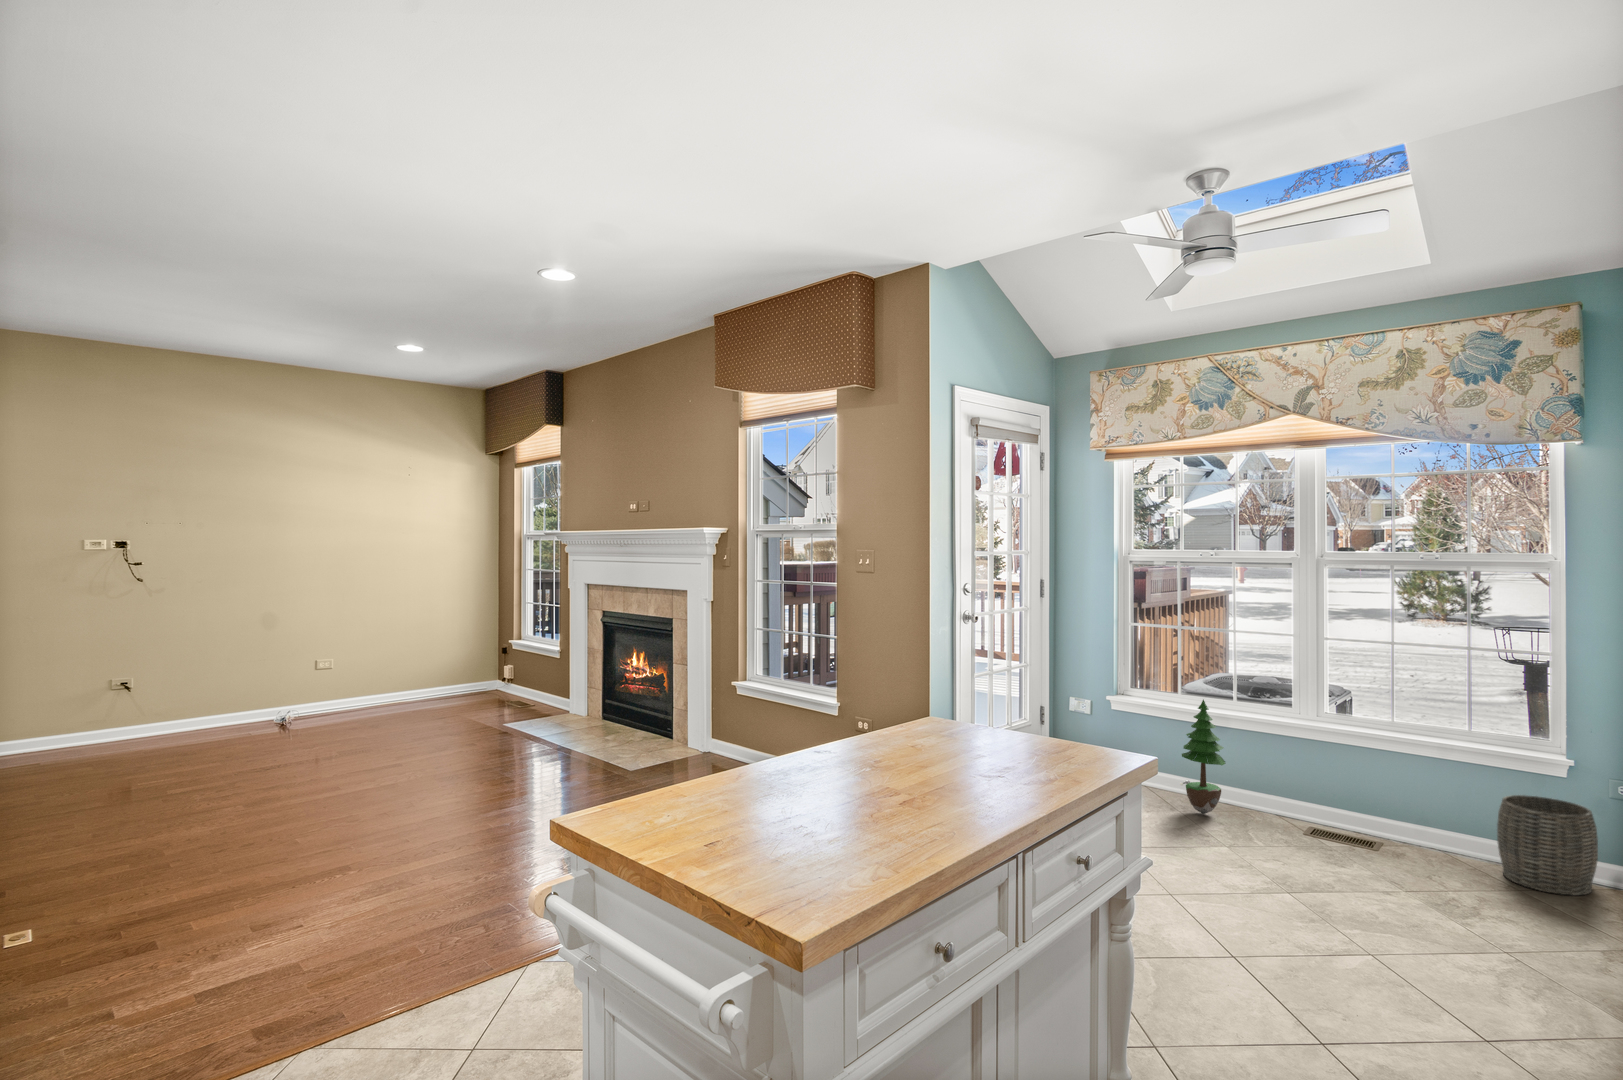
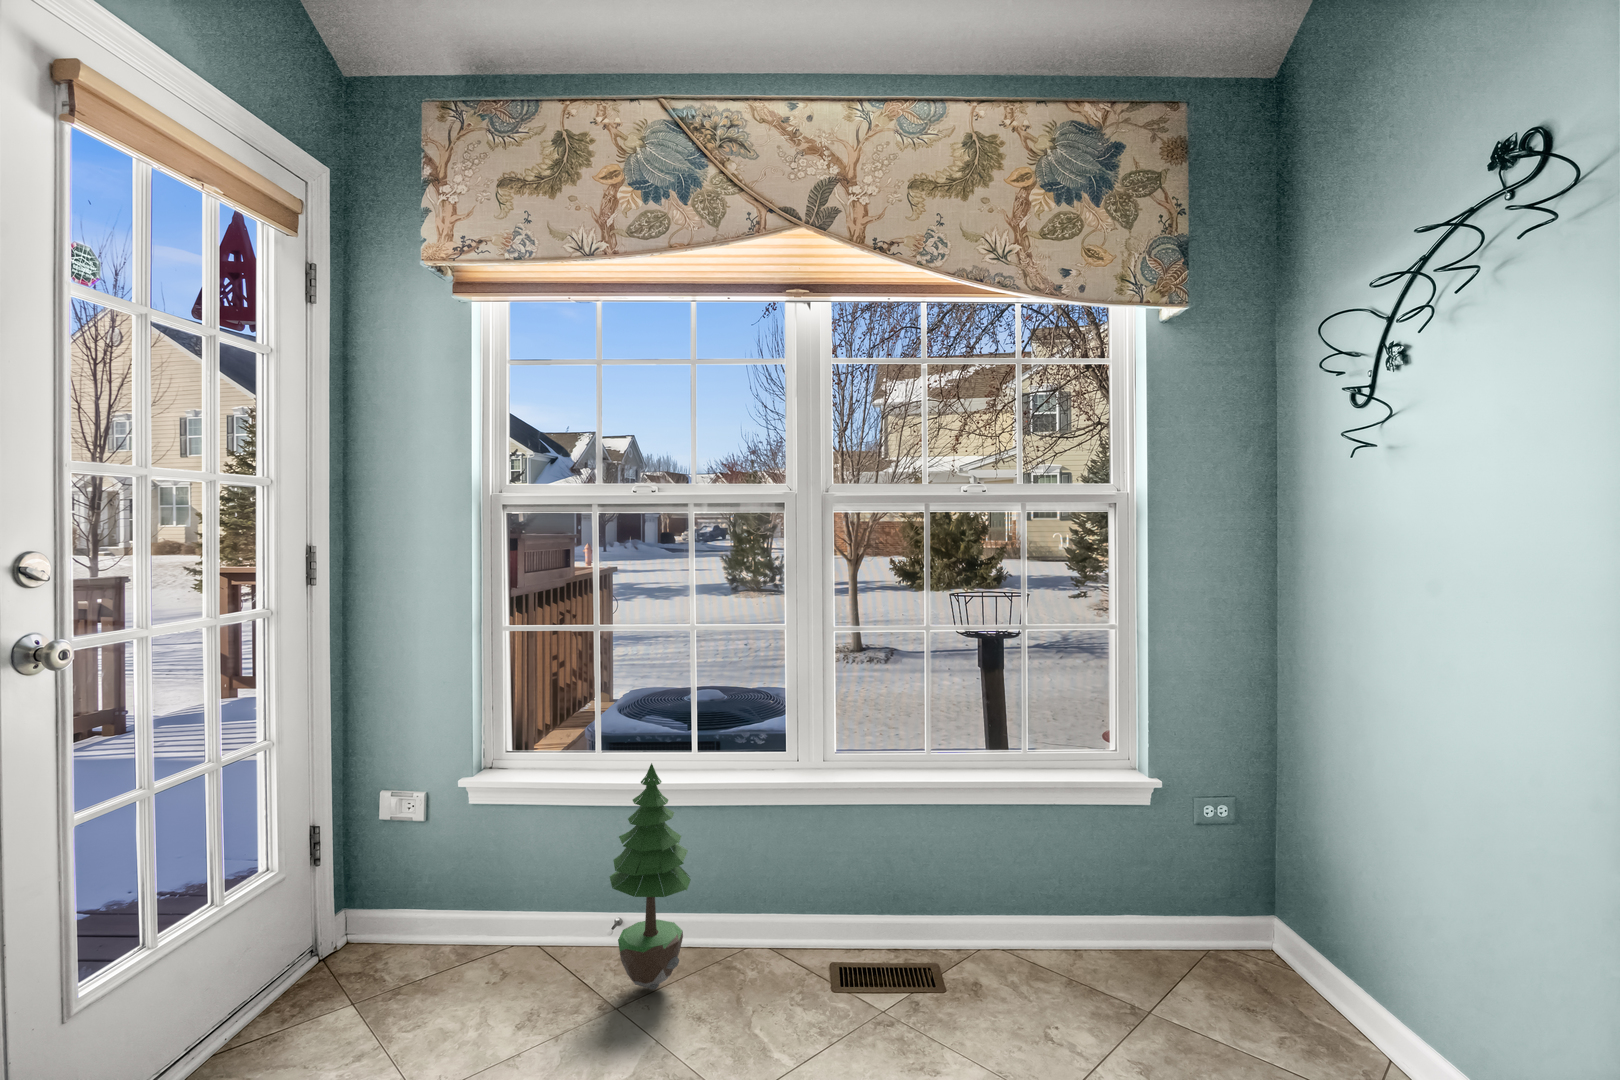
woven basket: present [1497,795,1598,895] -> none [1100,847,1233,1021]

